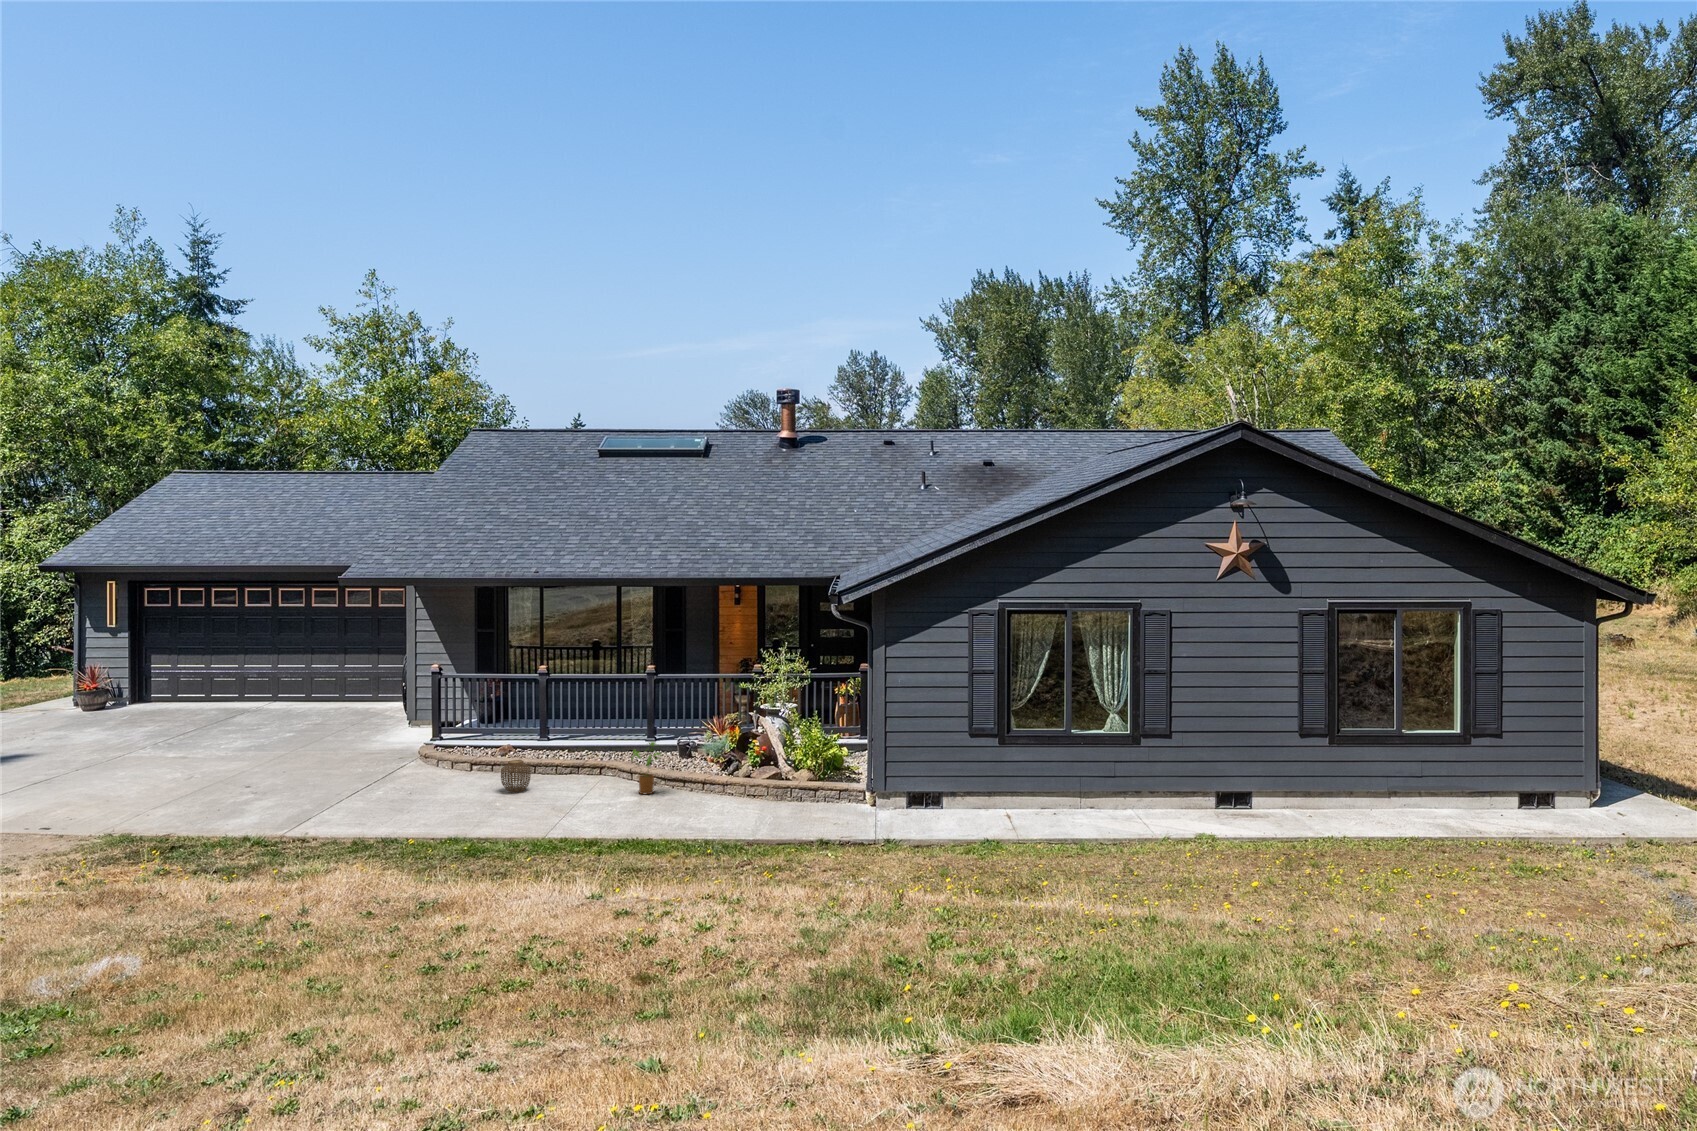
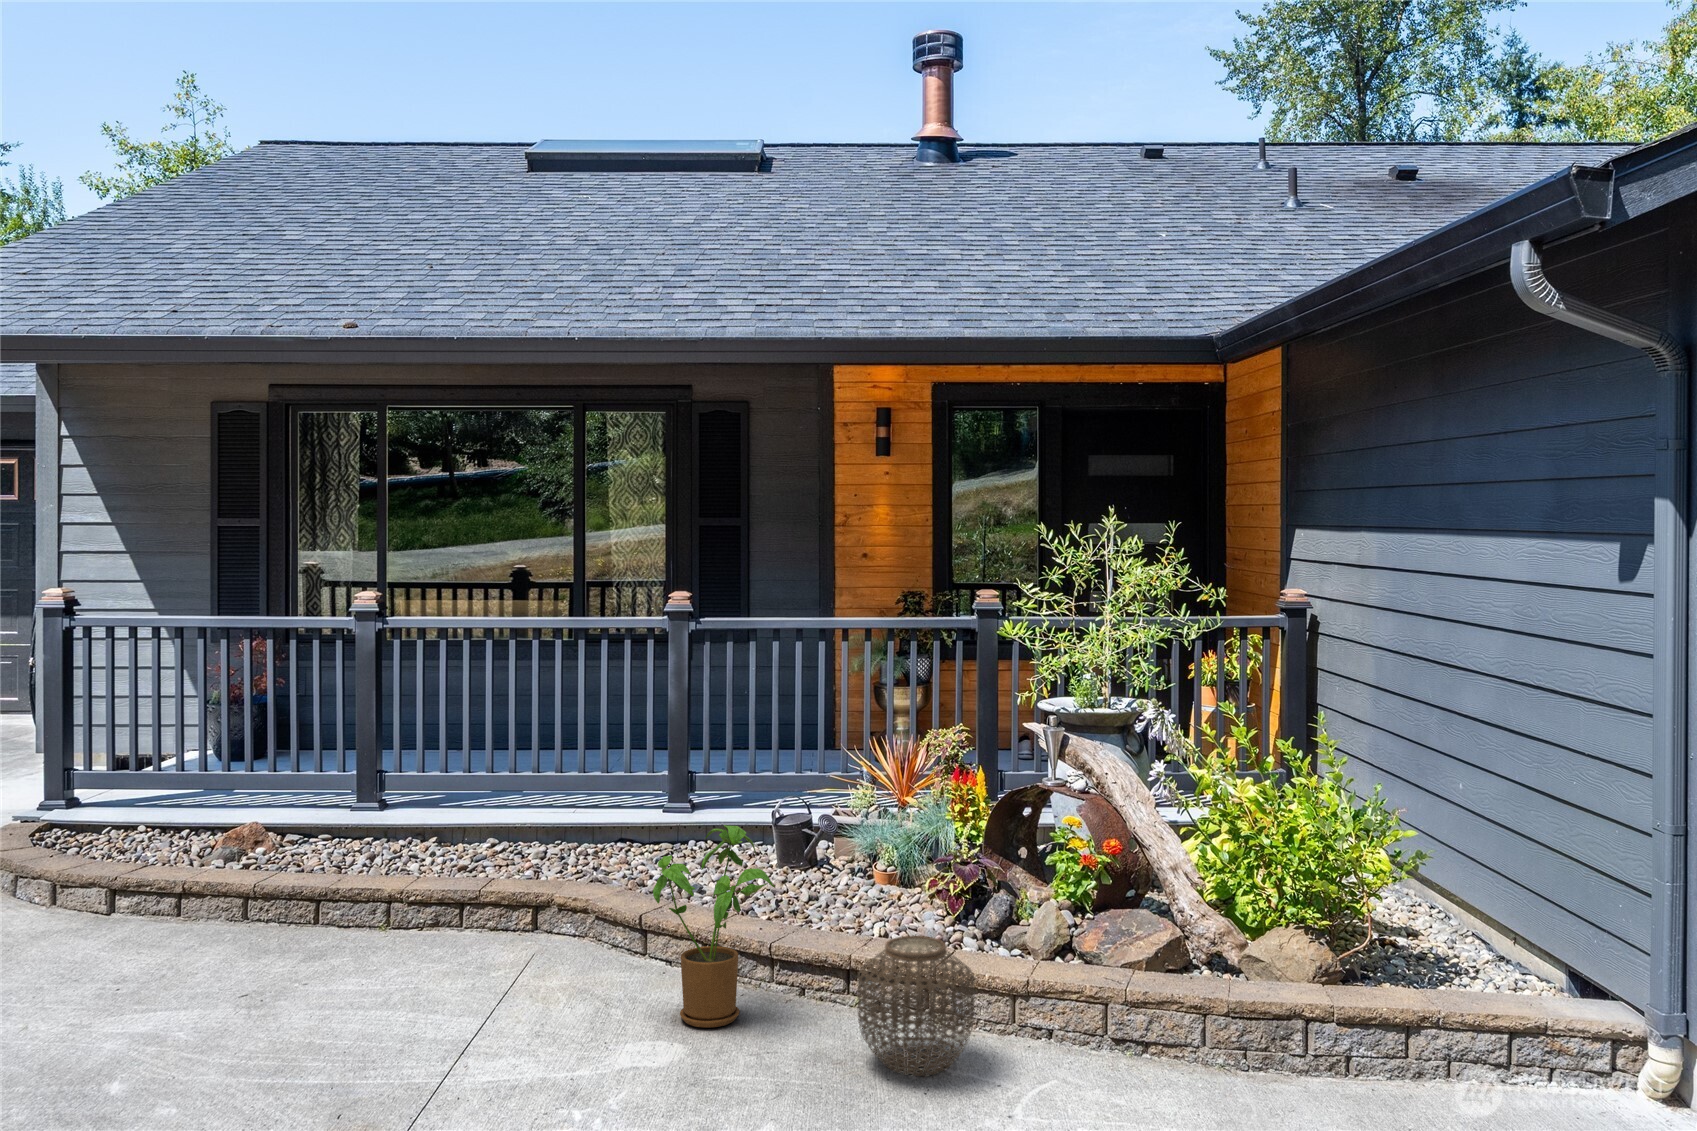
woven basket: present [501,760,530,792] -> present [858,936,975,1076]

